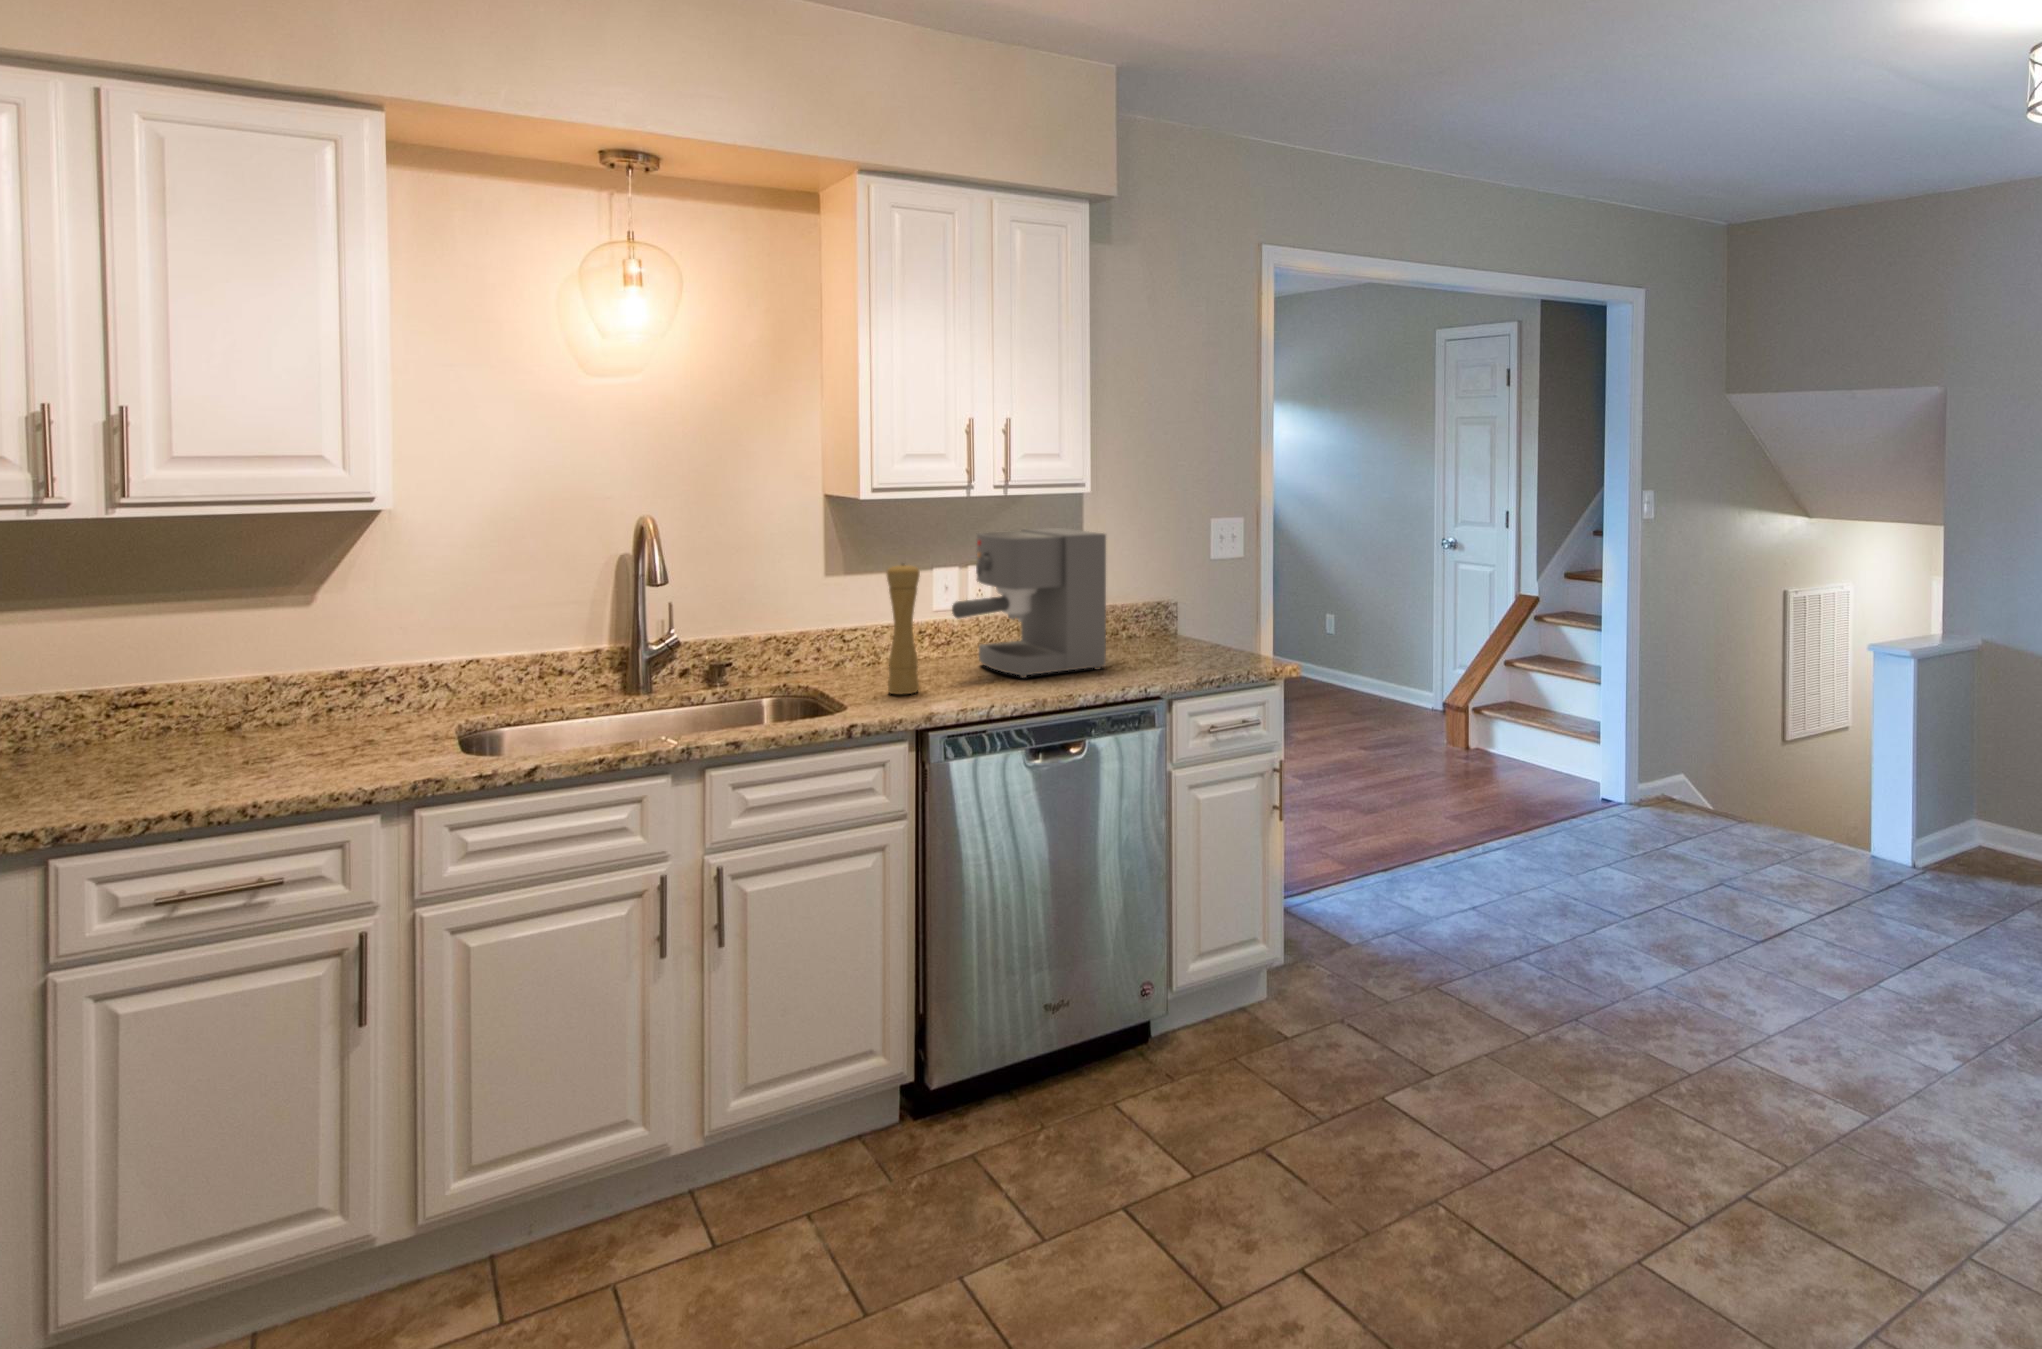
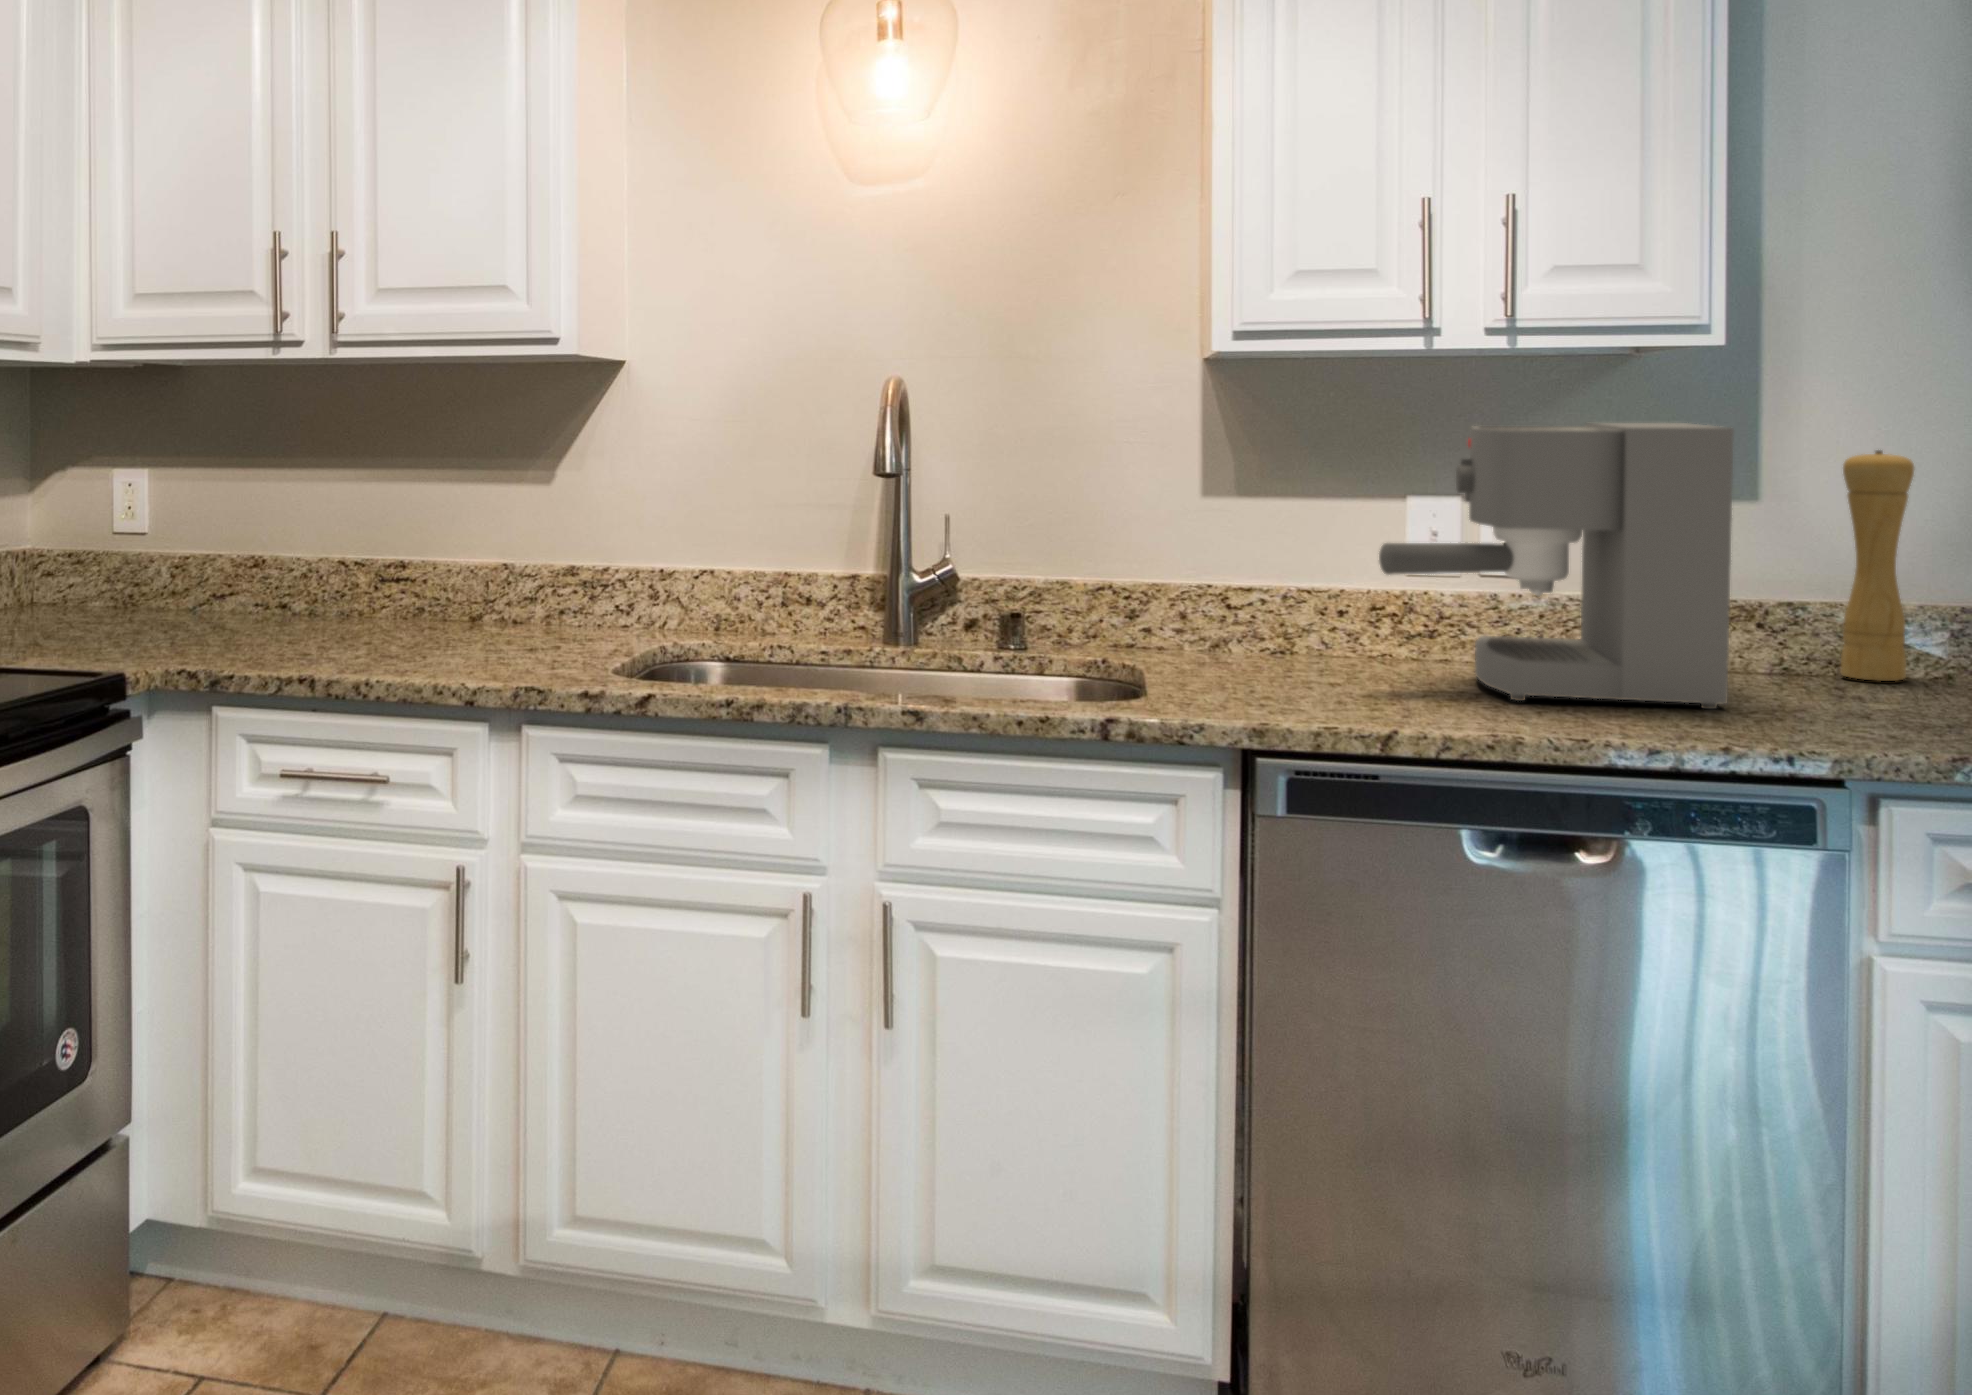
pepper mill: present [887,564,920,695] -> present [1840,450,1914,681]

